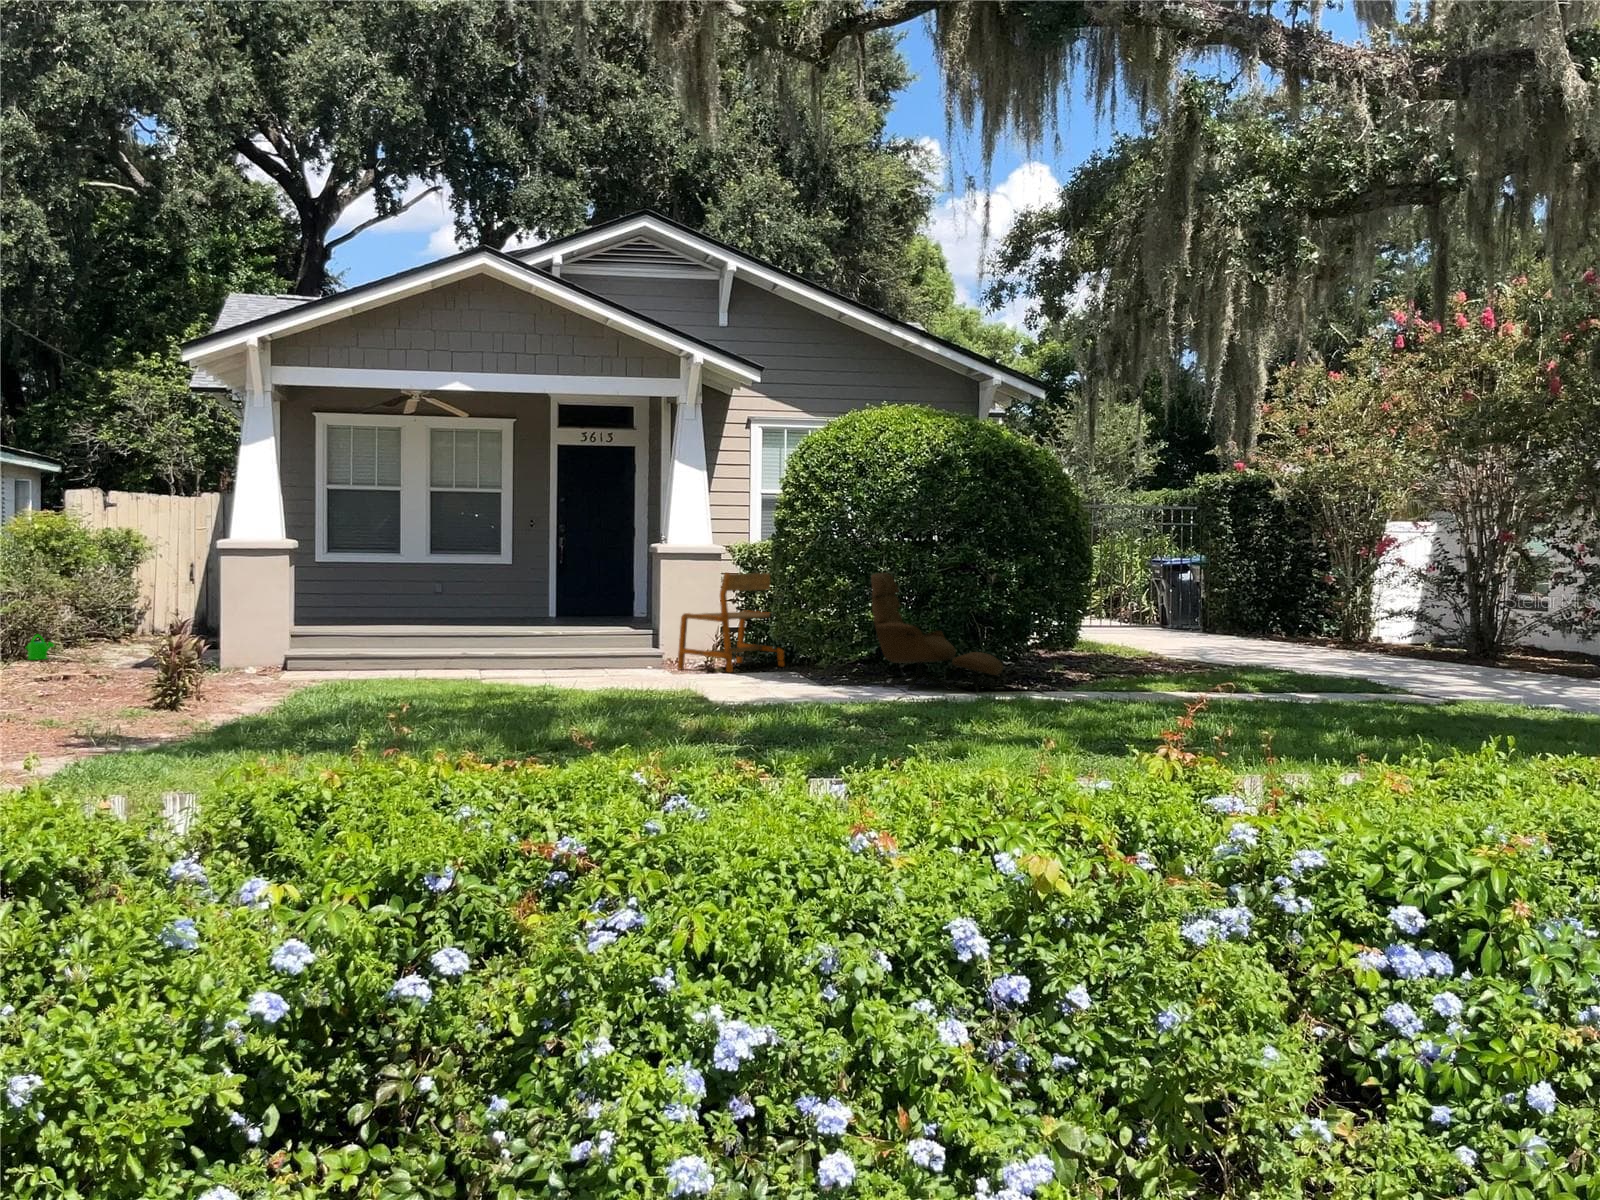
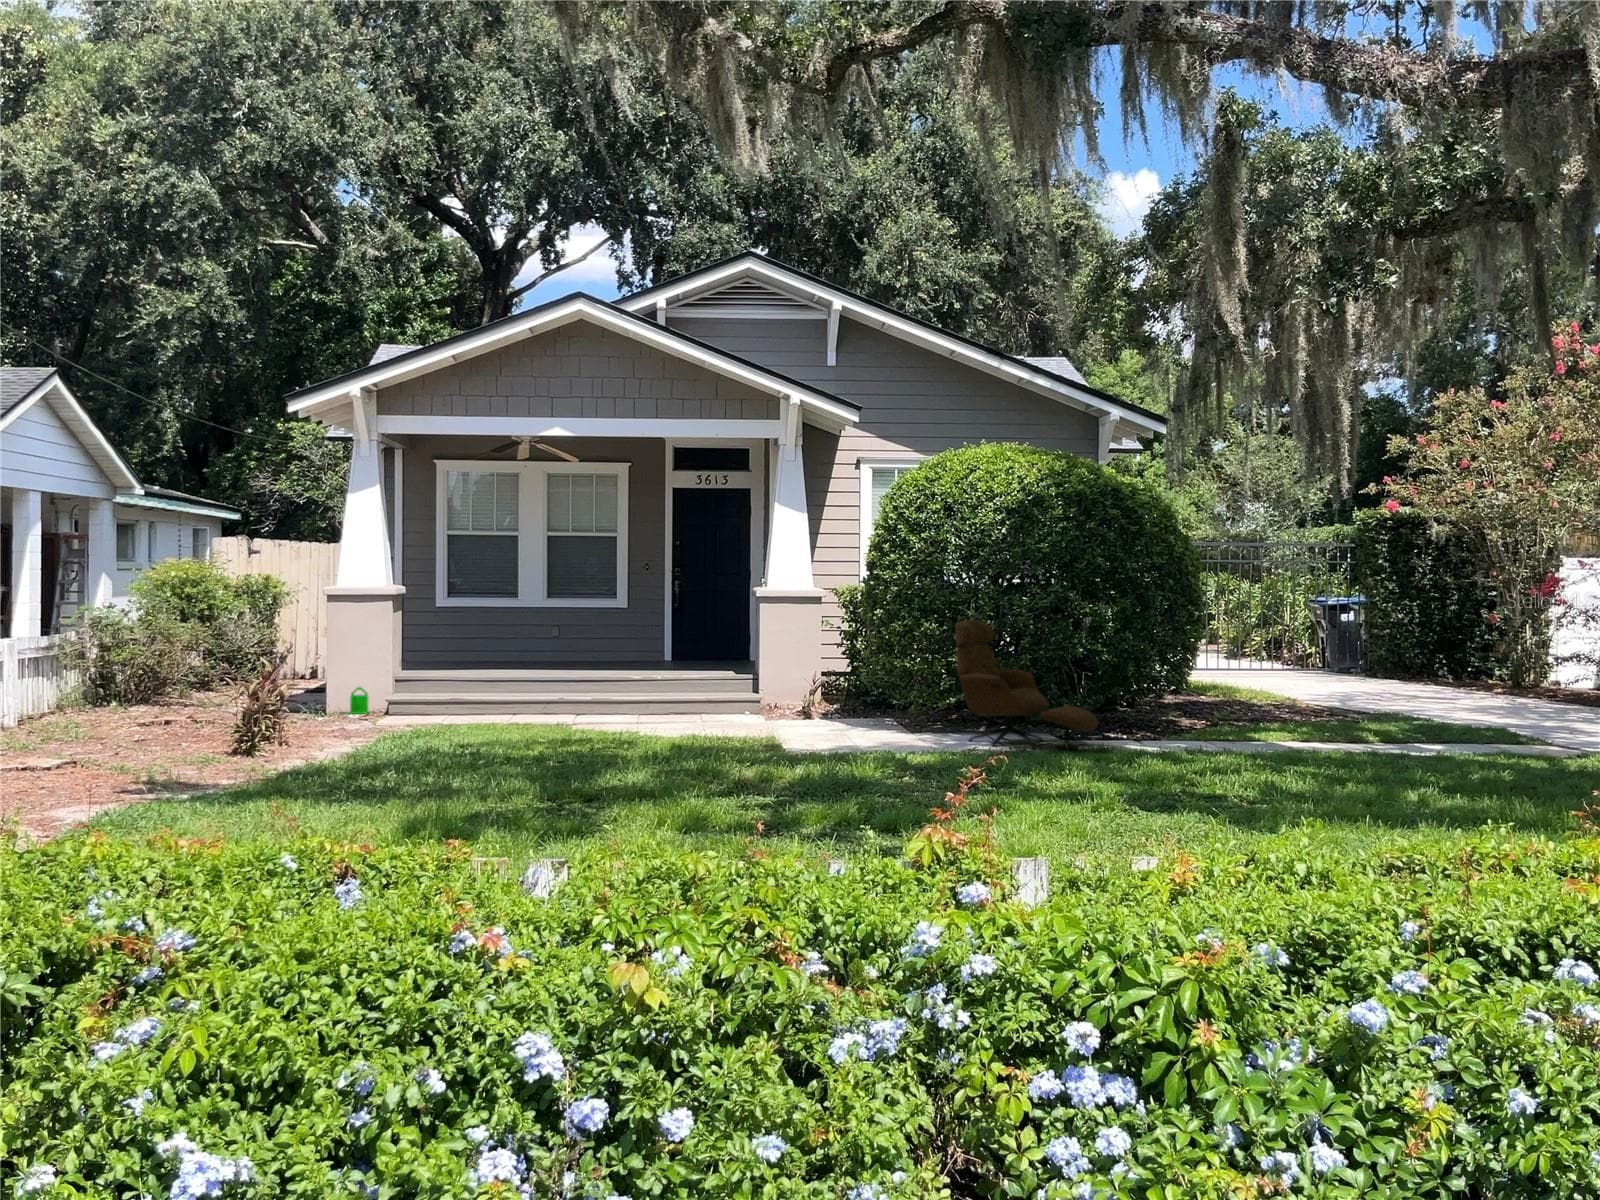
bench: present [677,573,784,672] -> none [768,617,883,722]
watering can: present [26,634,54,660] -> present [350,687,368,714]

